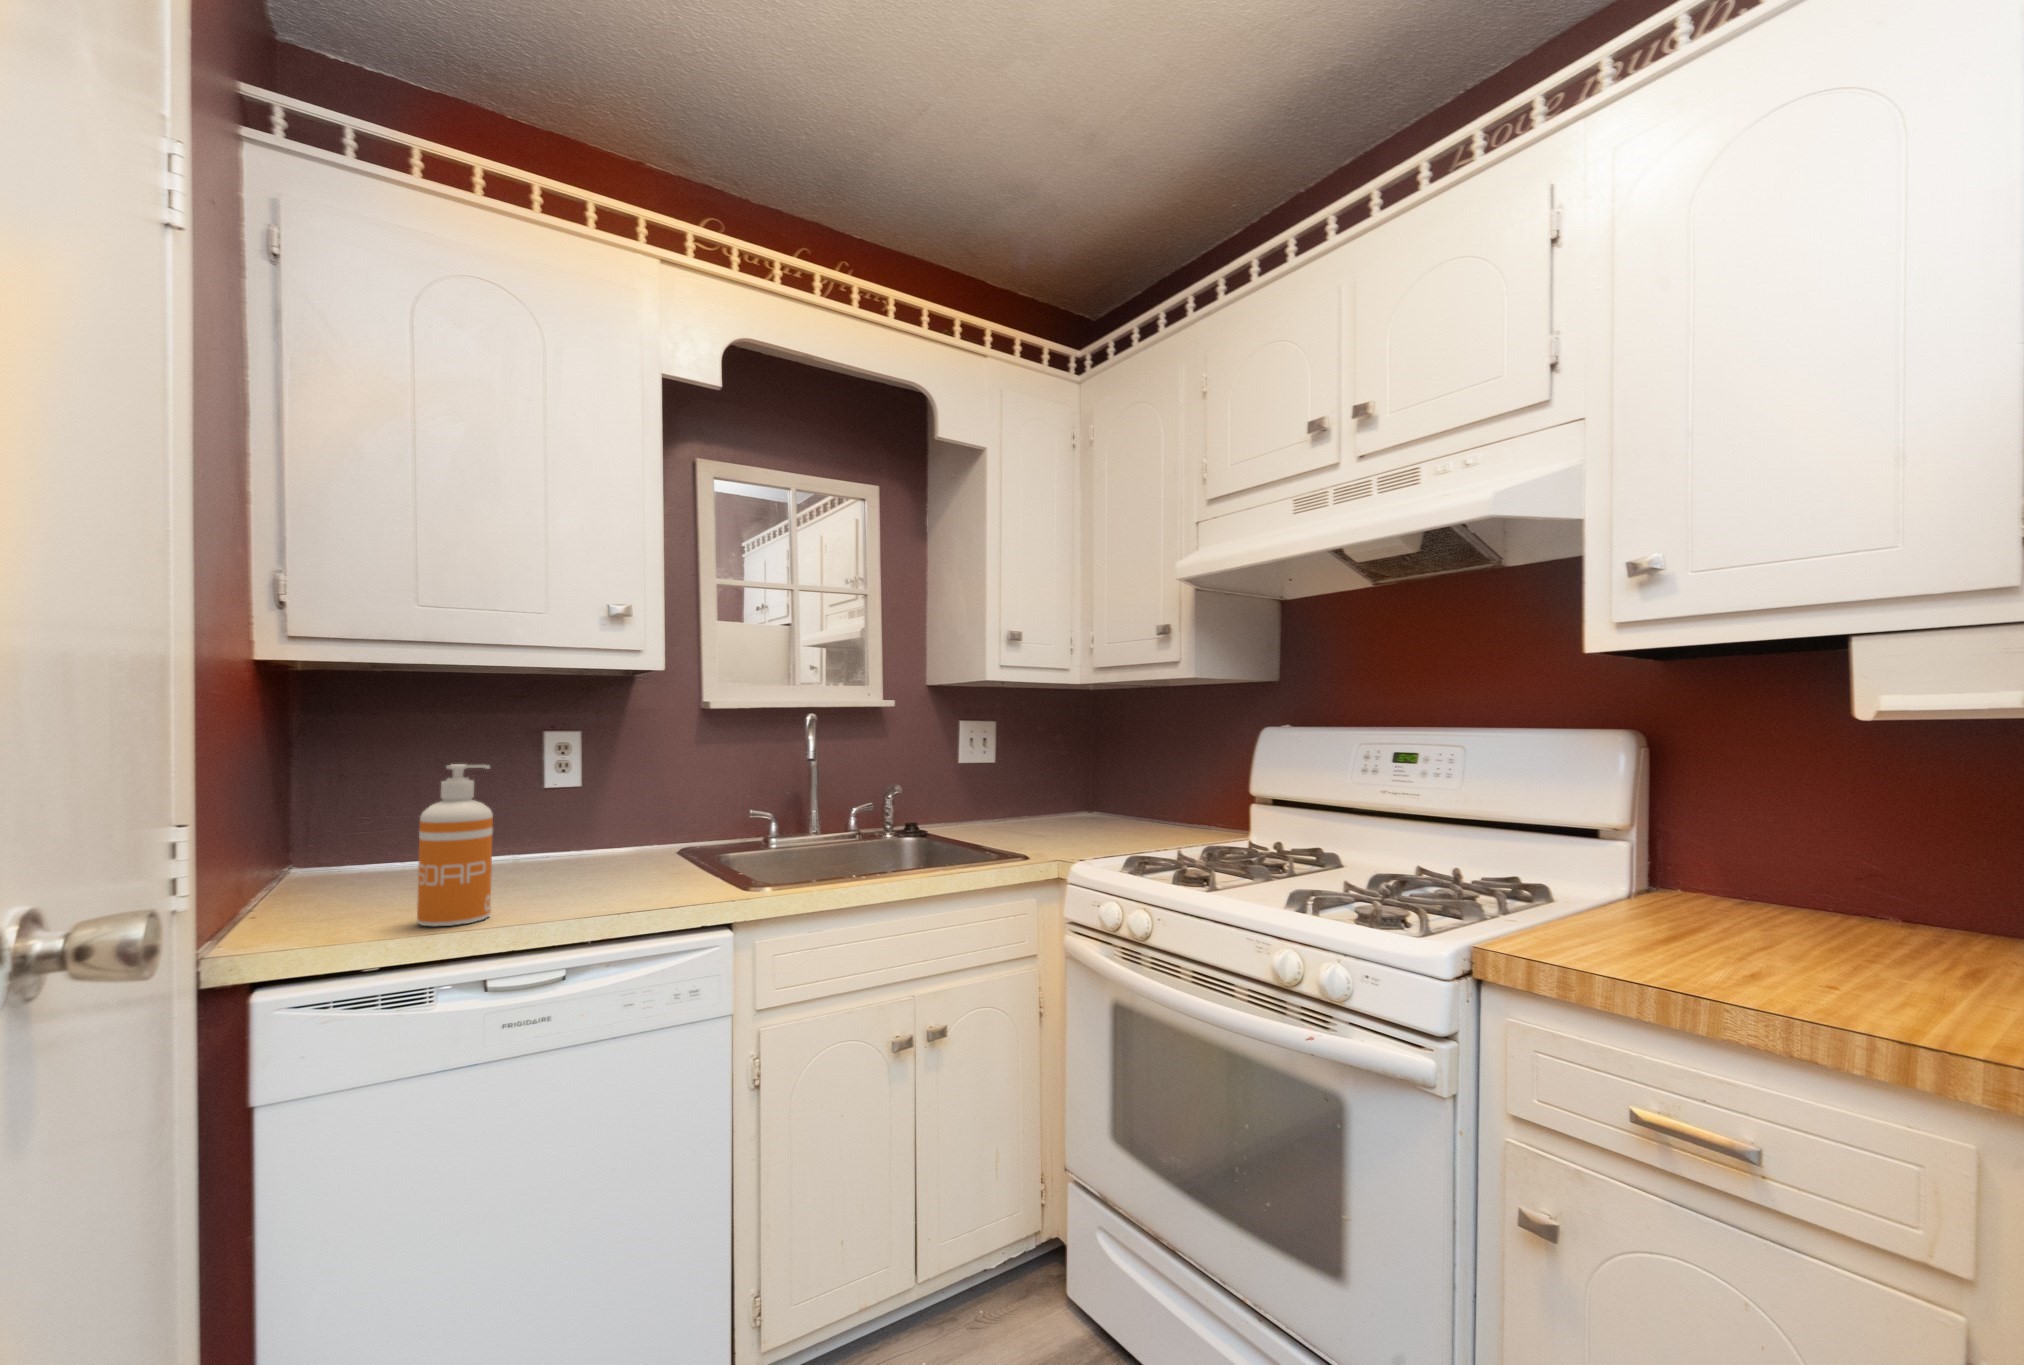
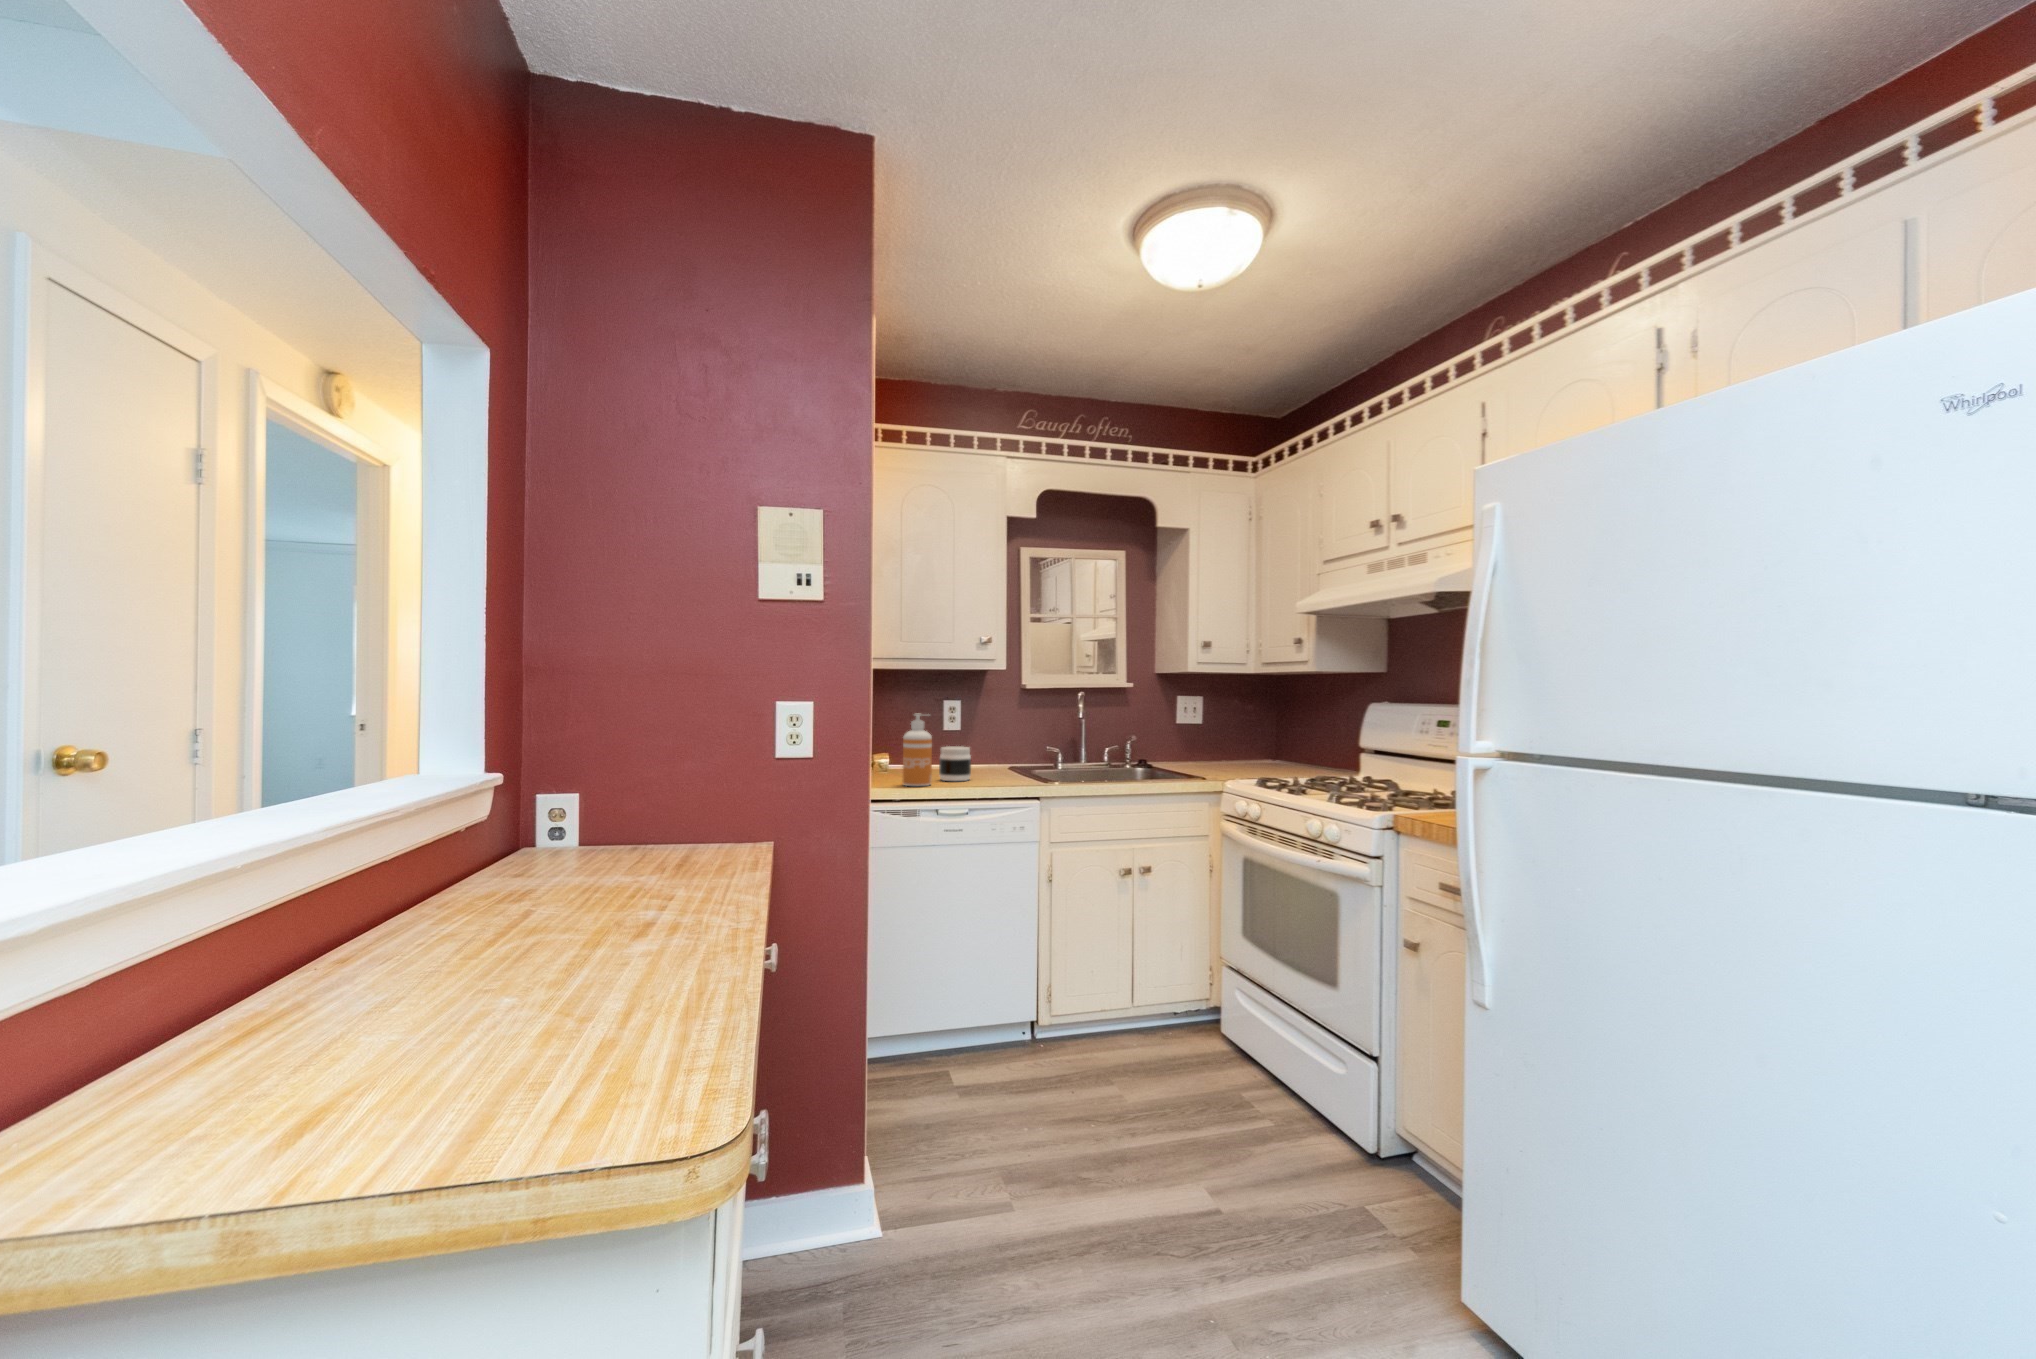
jar: none [516,826,590,901] -> present [939,746,971,781]

